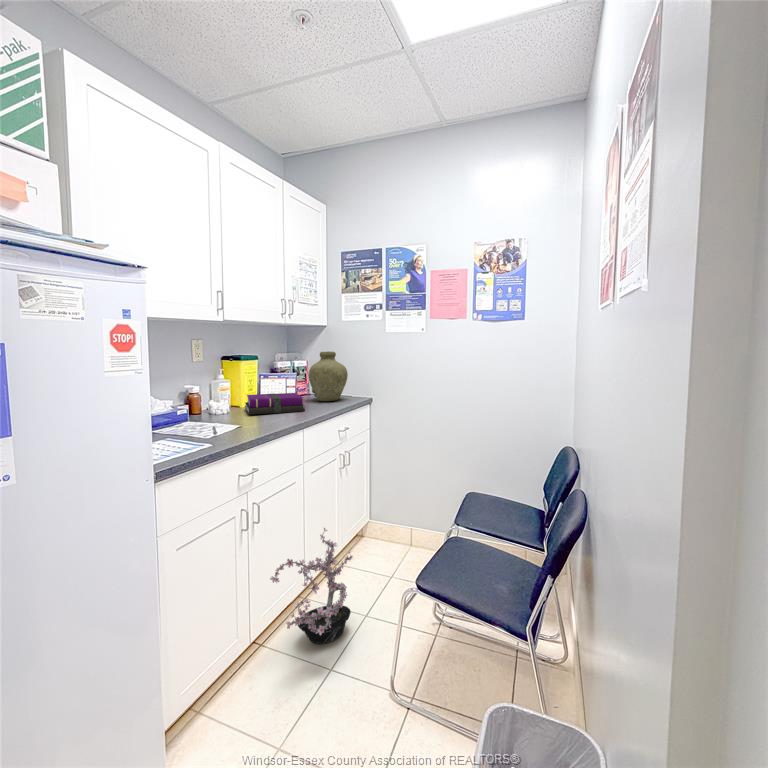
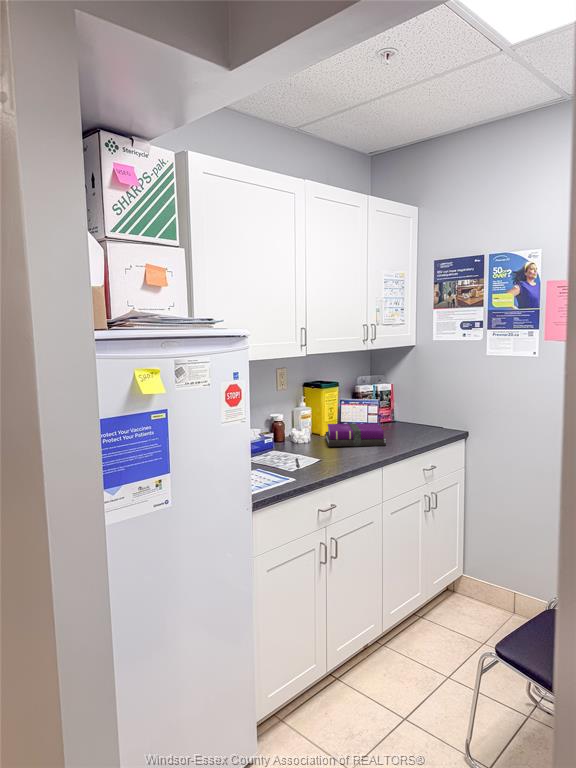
vase: present [309,351,348,401] -> none [393,376,438,433]
potted plant: present [270,528,353,644] -> none [340,569,434,693]

